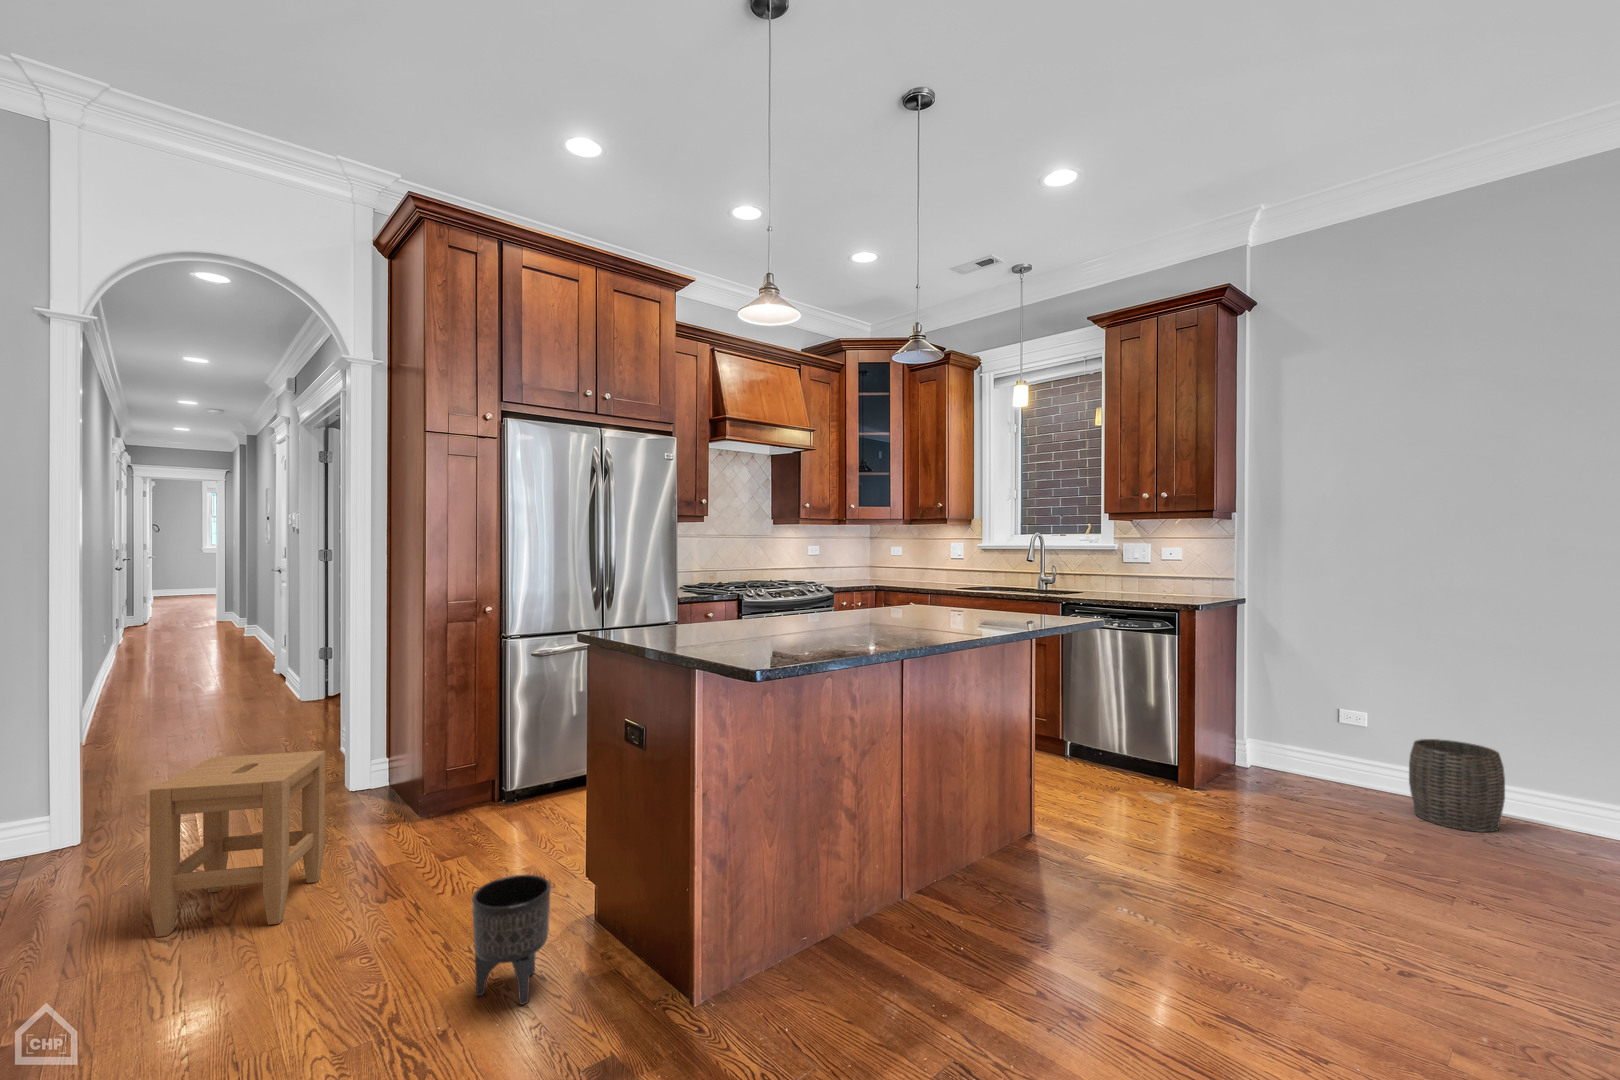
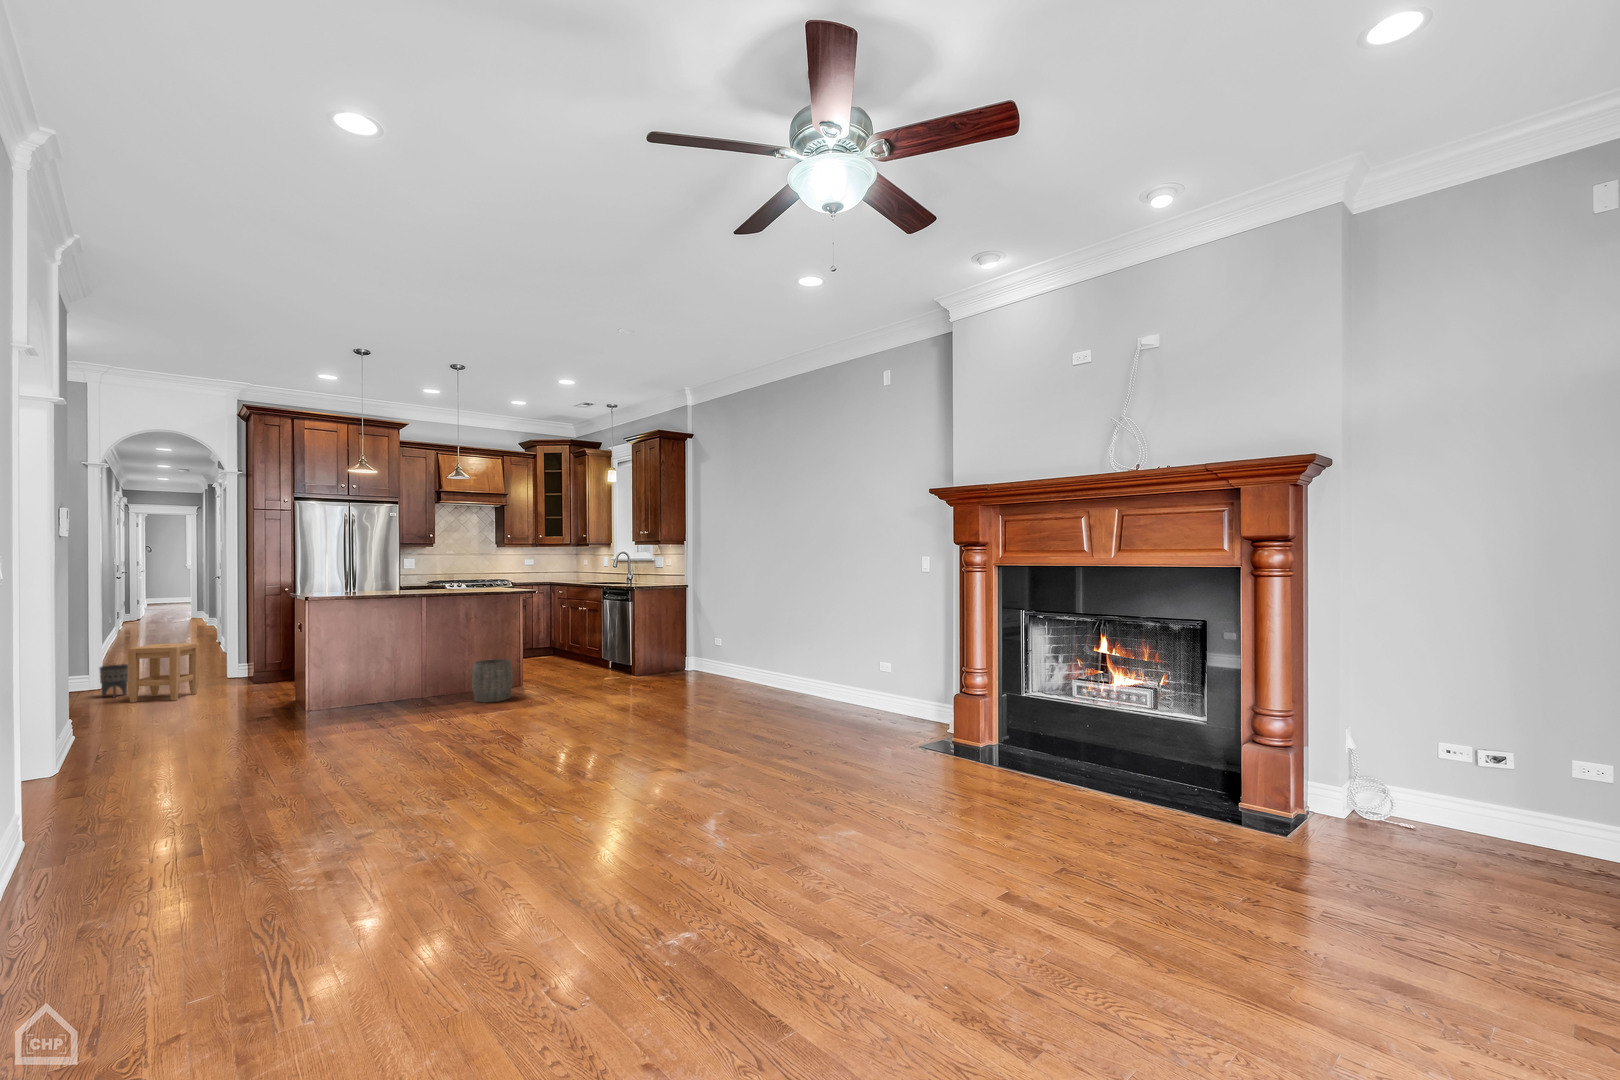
woven basket: present [1409,739,1505,832] -> present [472,659,513,702]
planter: present [472,875,551,1005] -> present [100,664,128,697]

